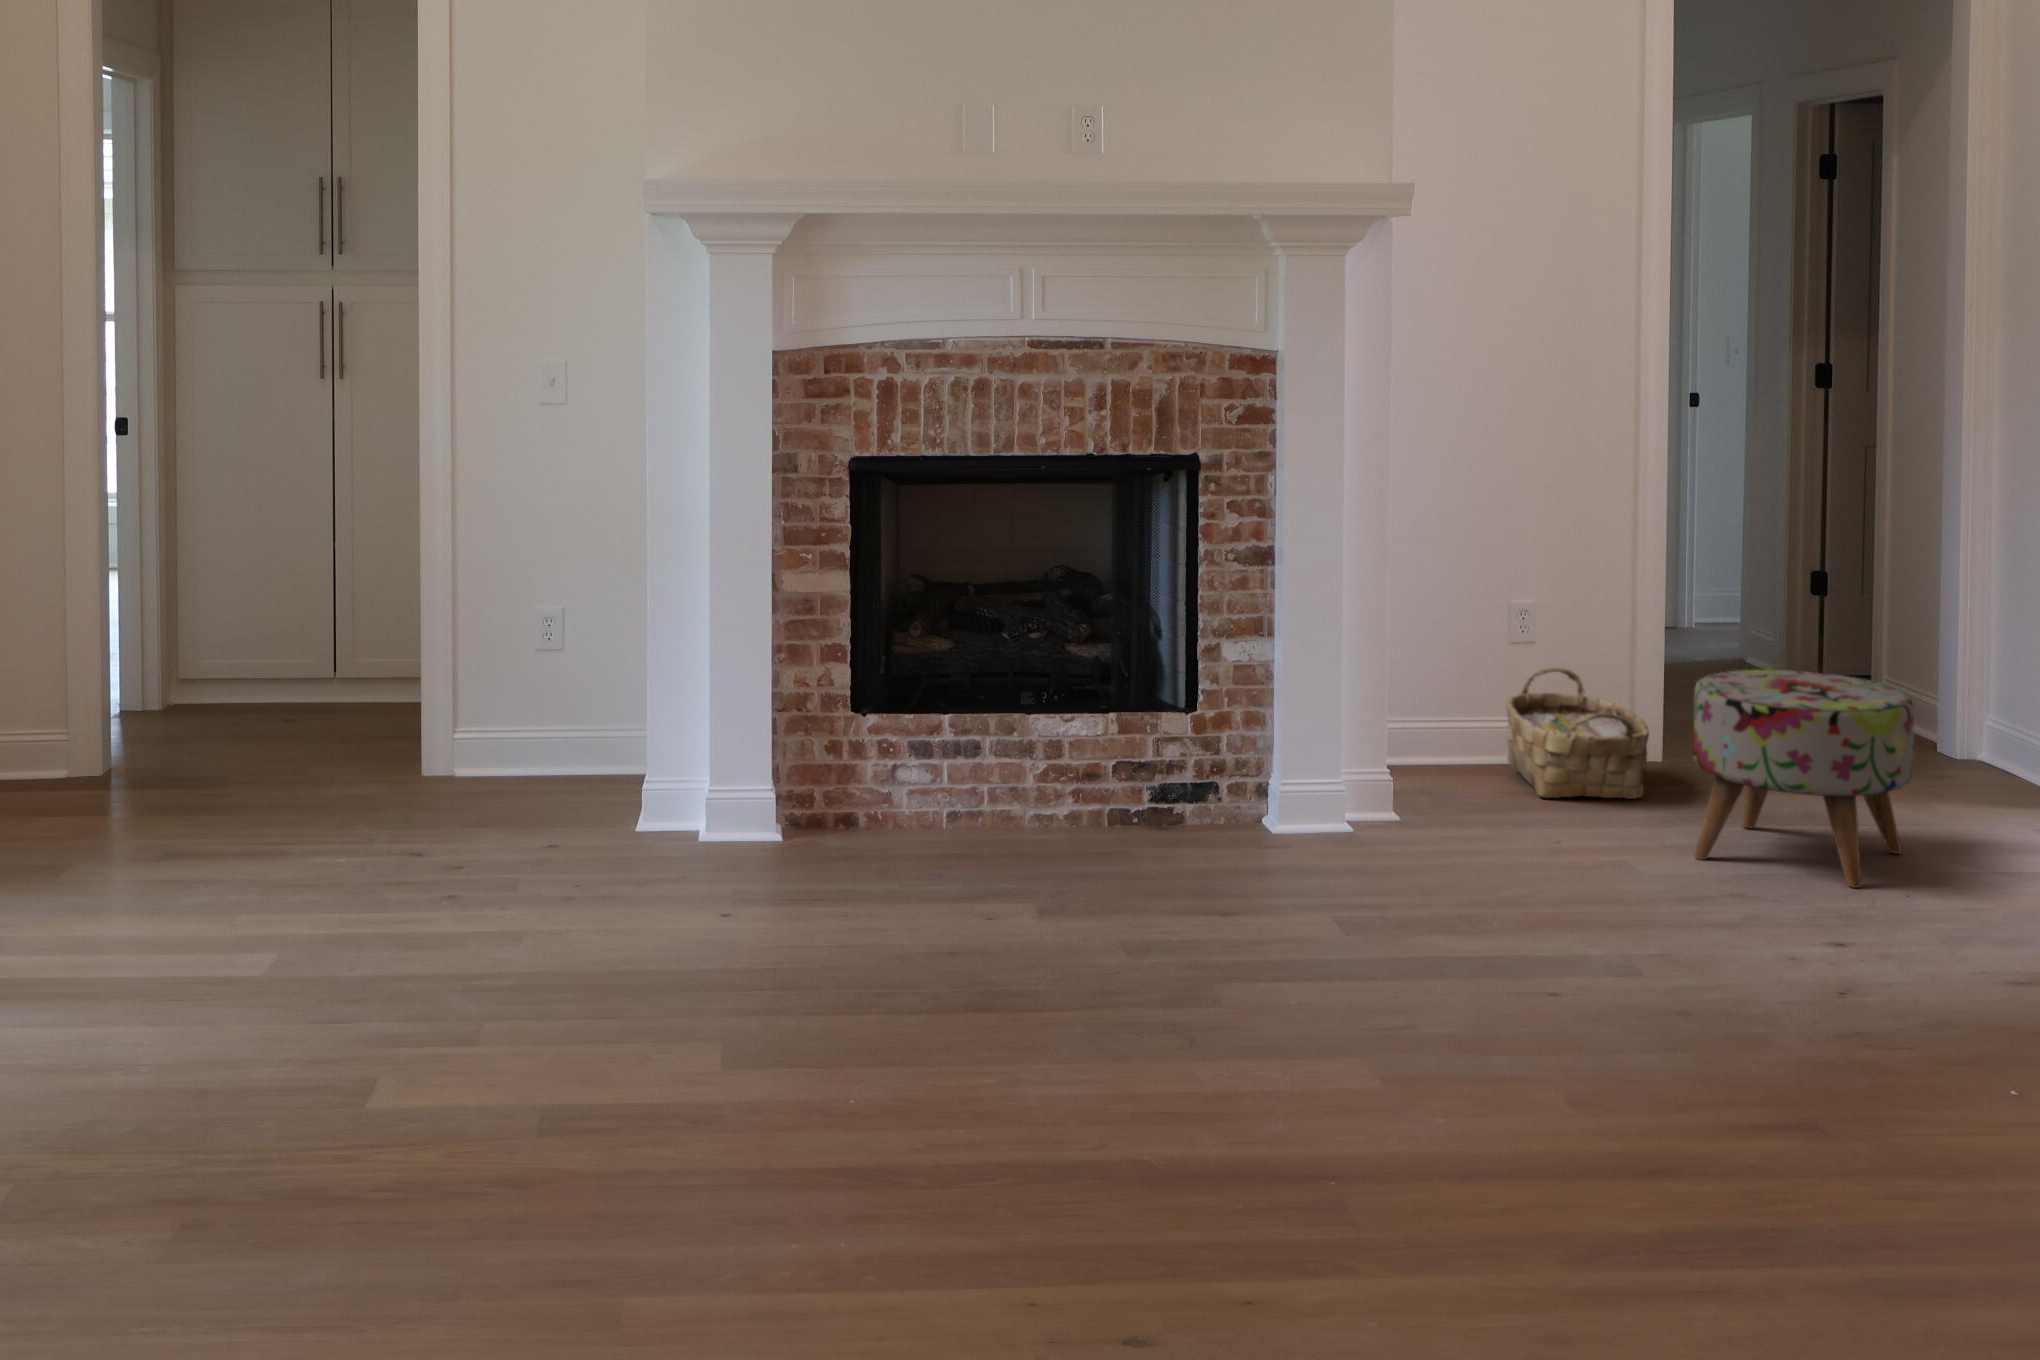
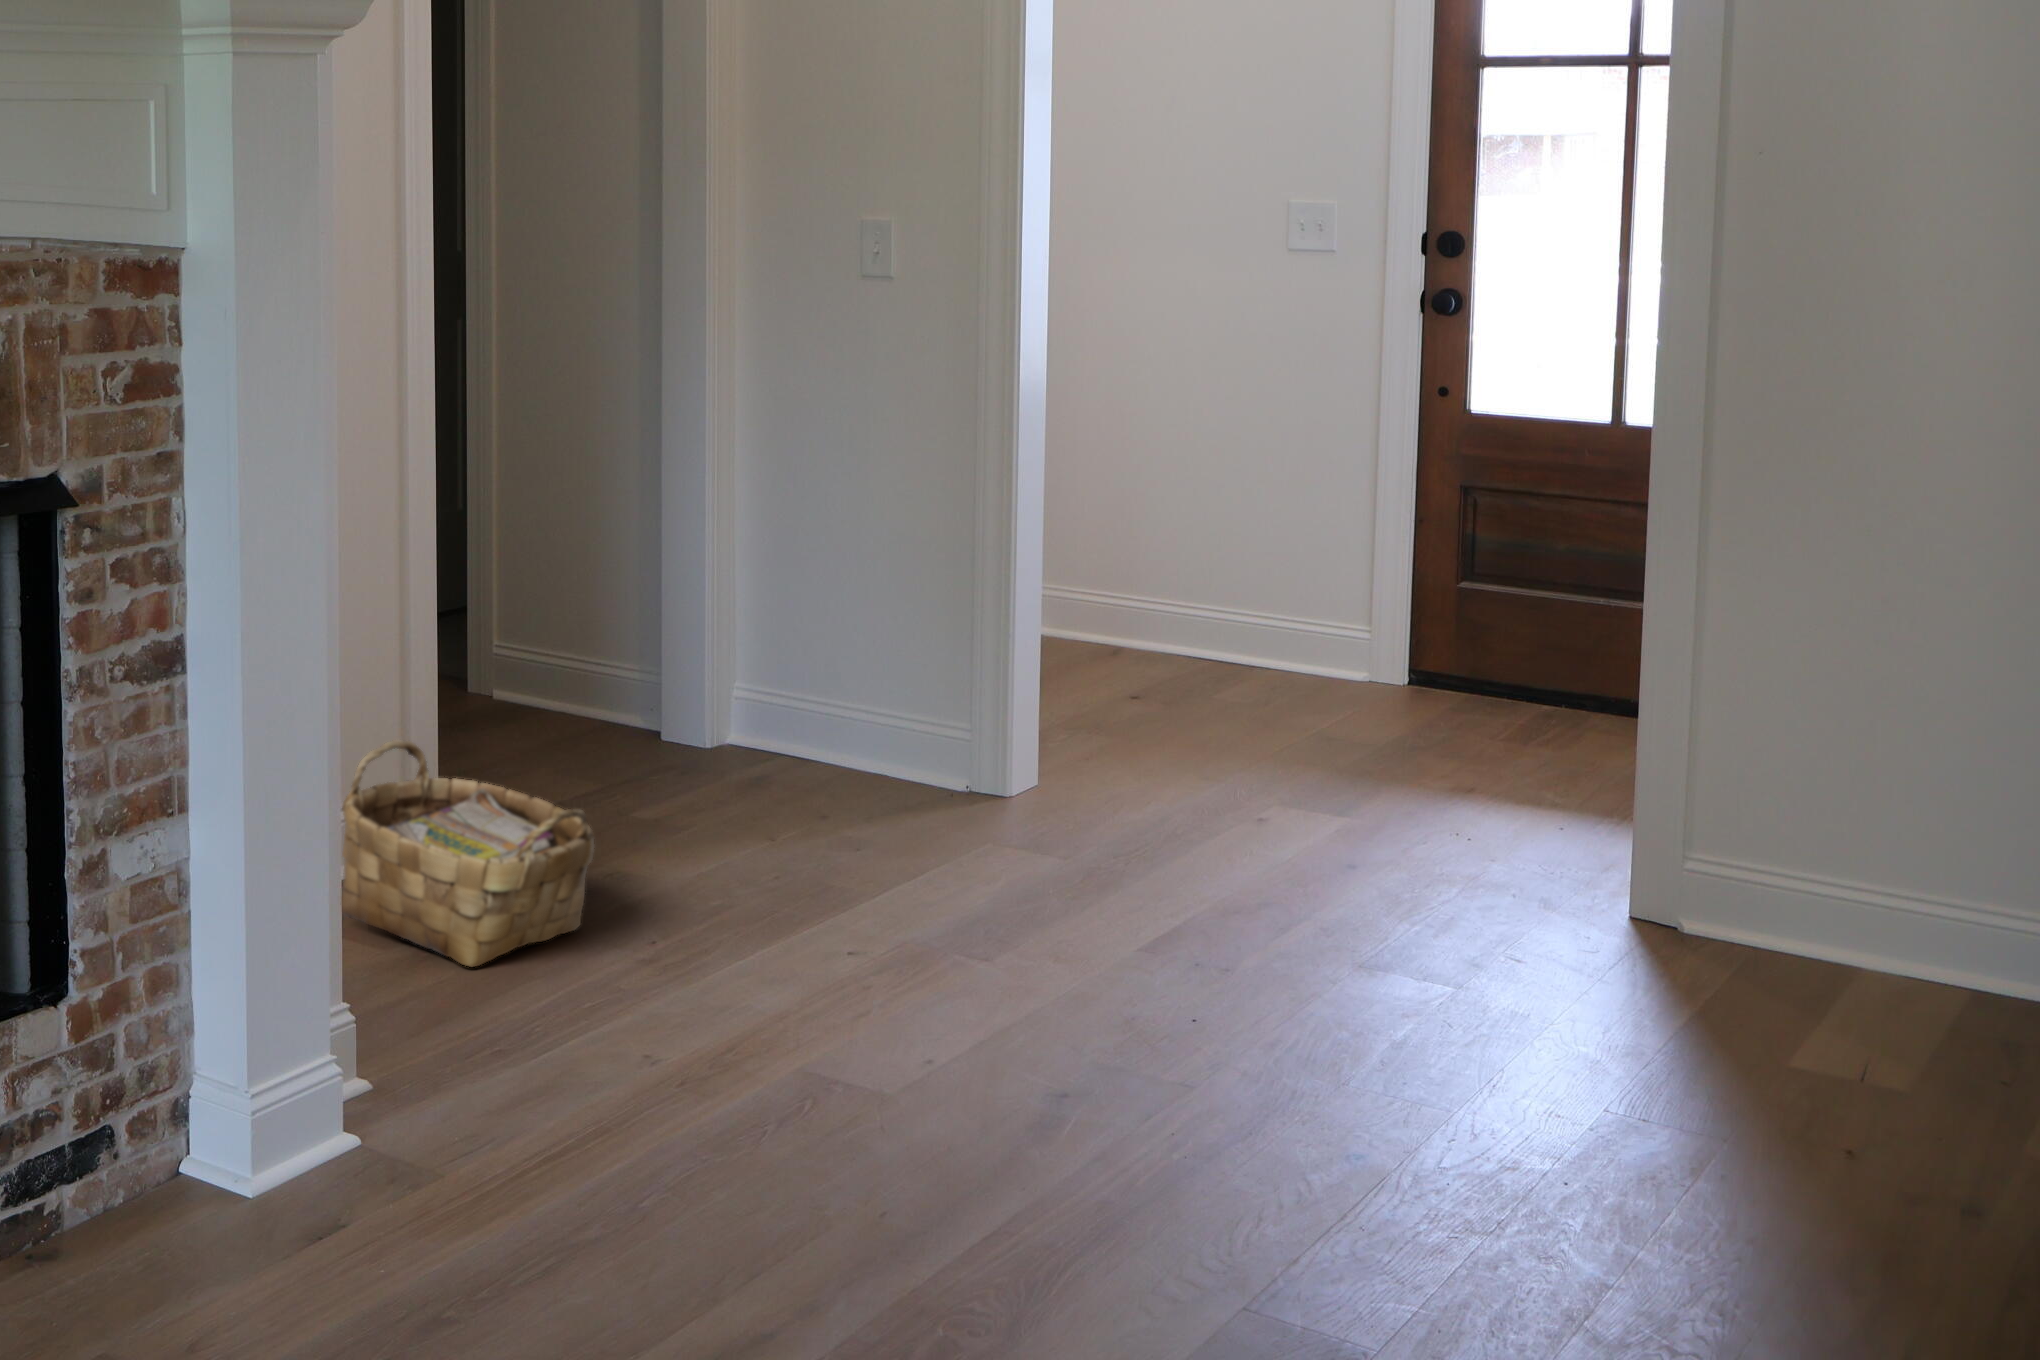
ottoman: present [1693,670,1914,888] -> none [755,691,1066,1022]

